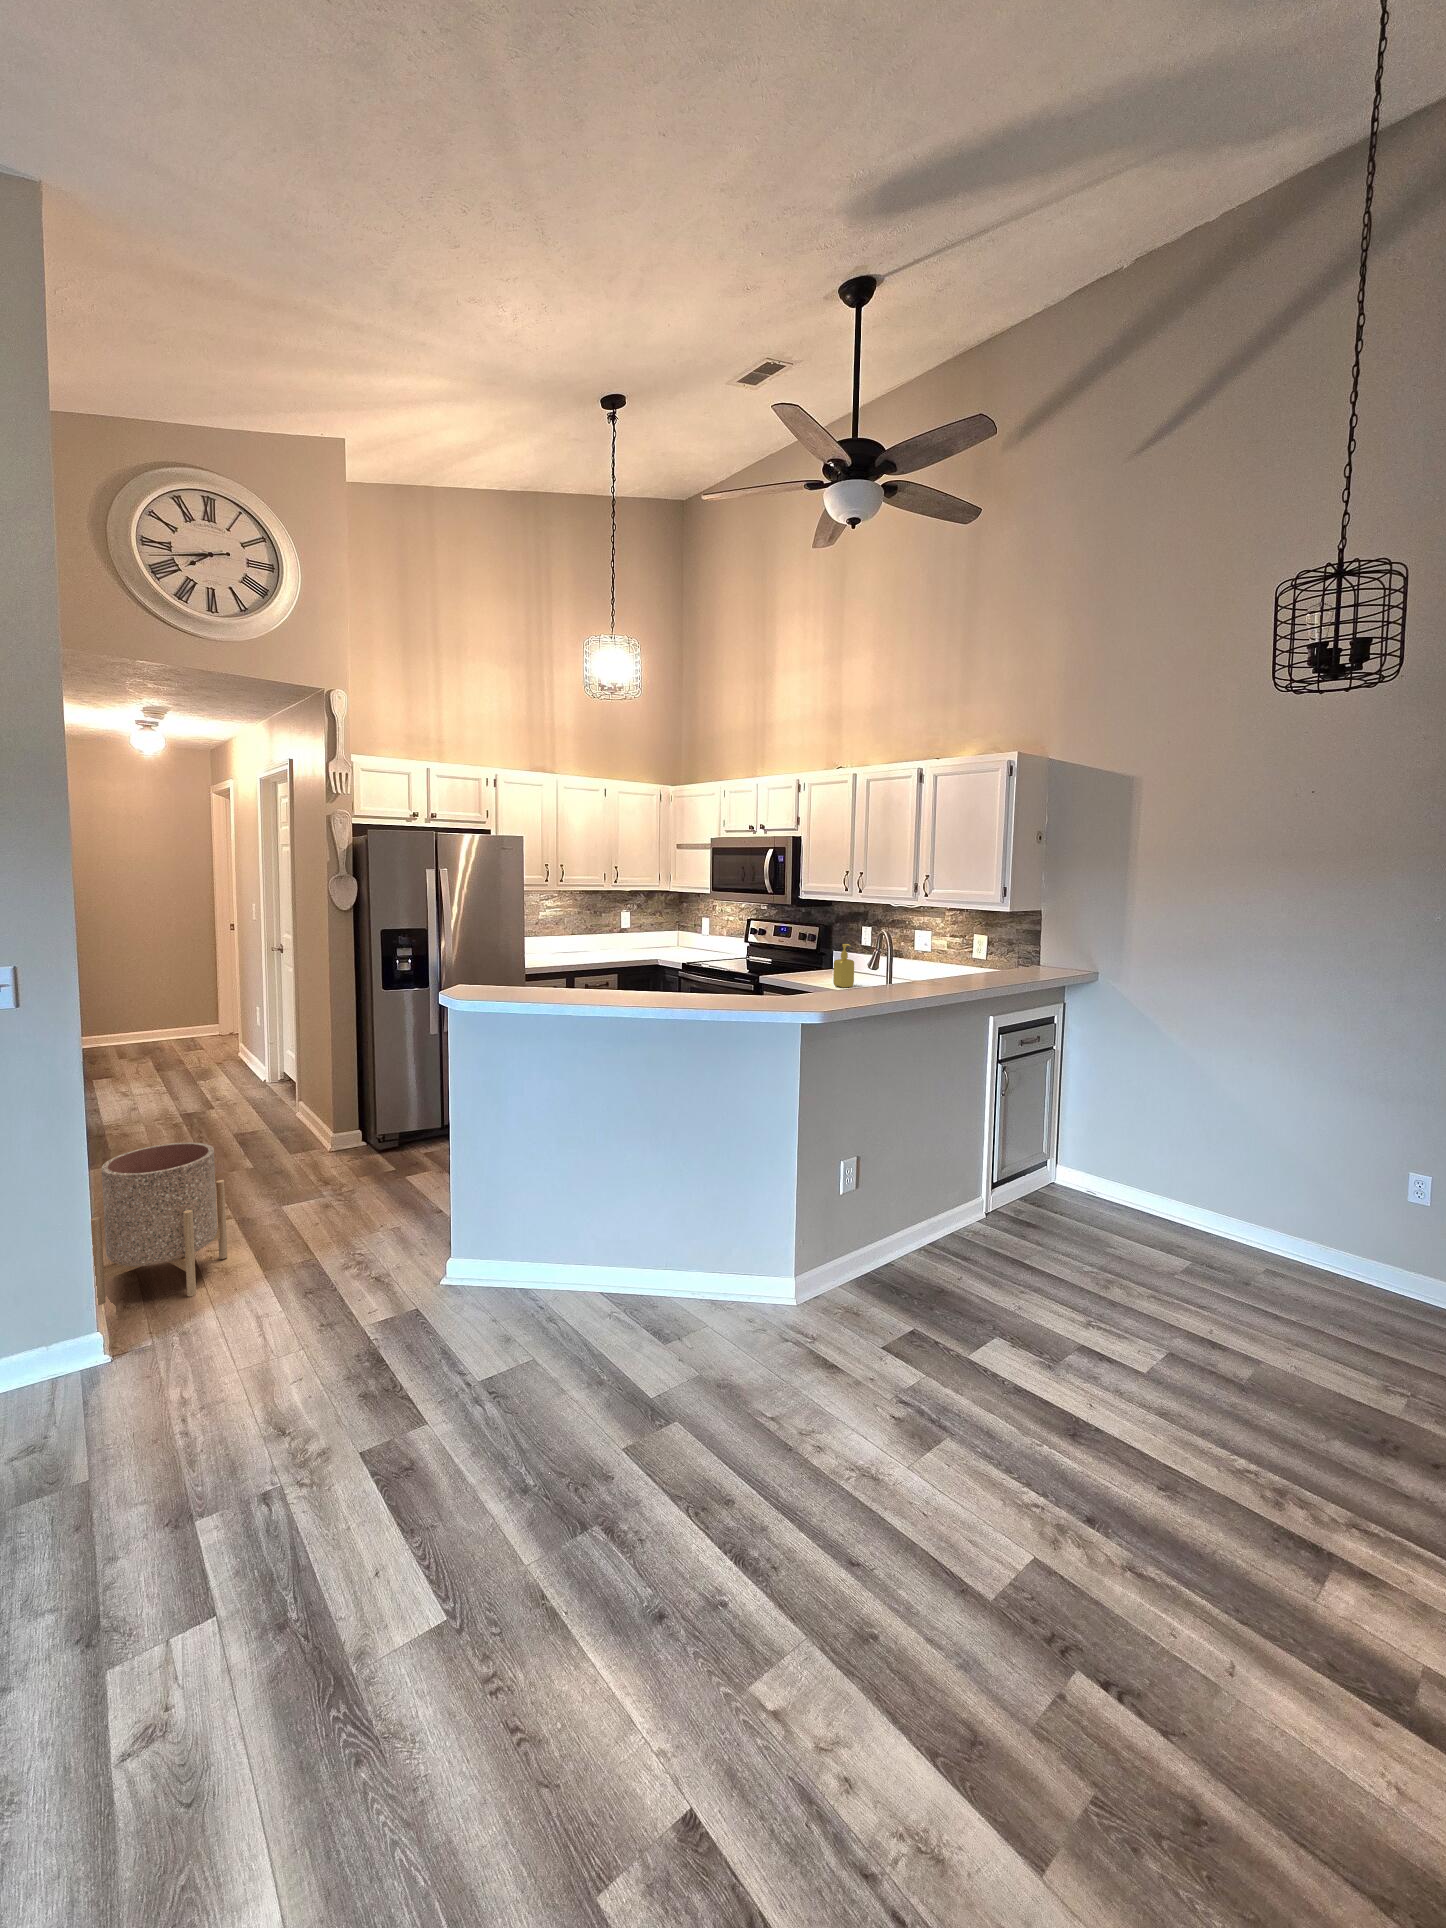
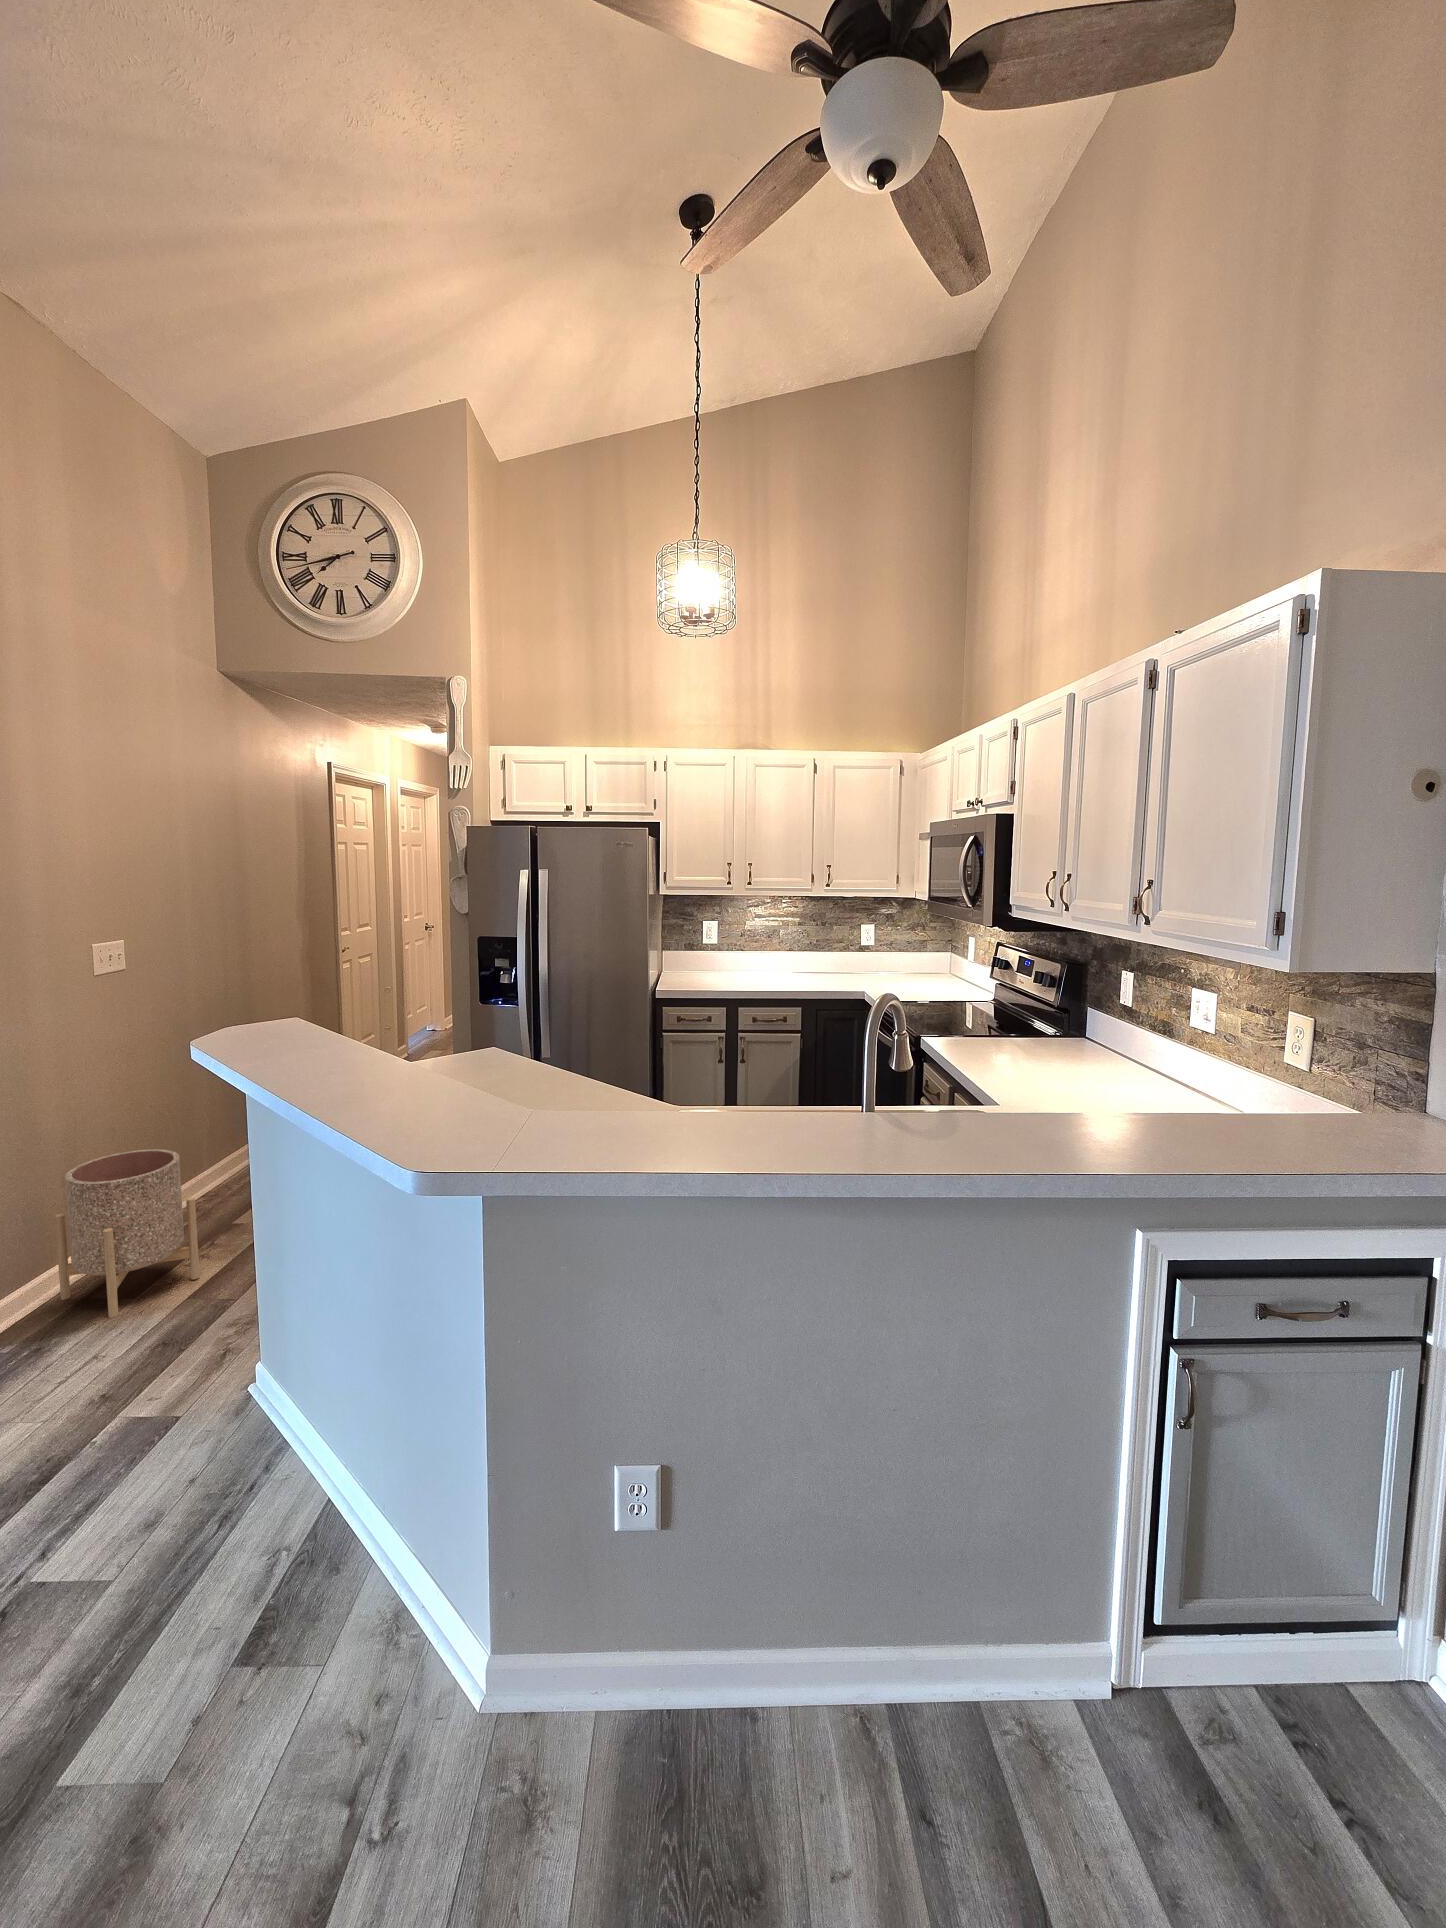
soap dispenser: present [833,944,854,988] -> none [1005,1003,1044,1081]

